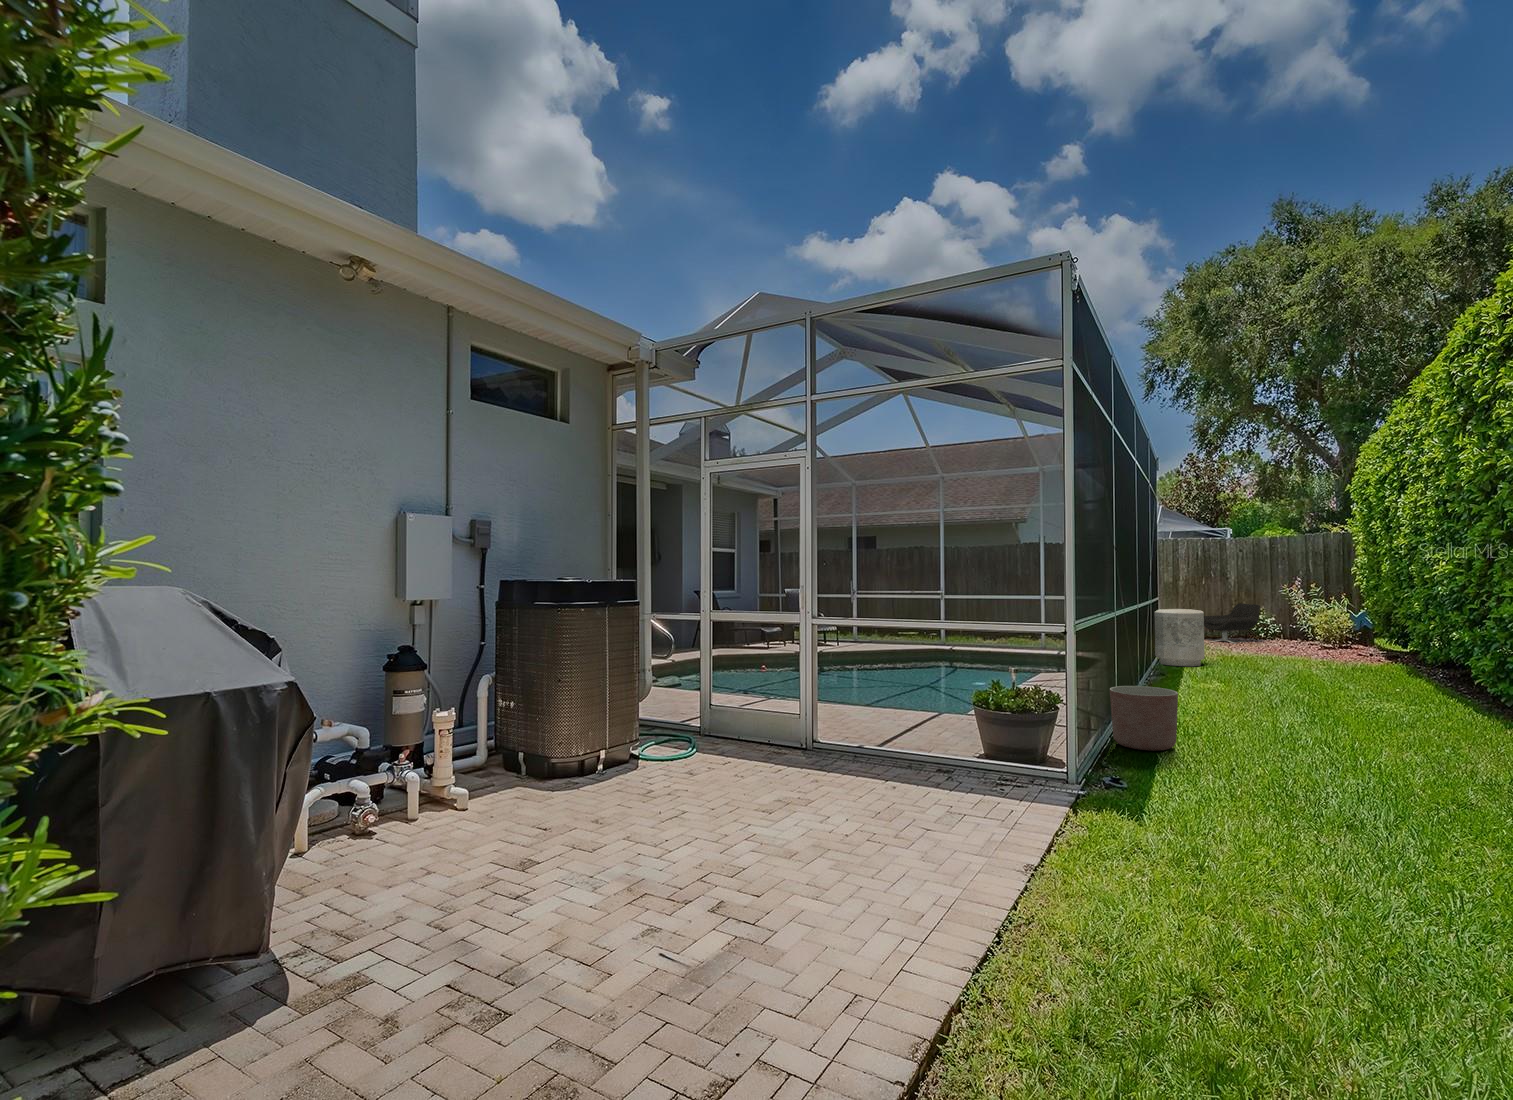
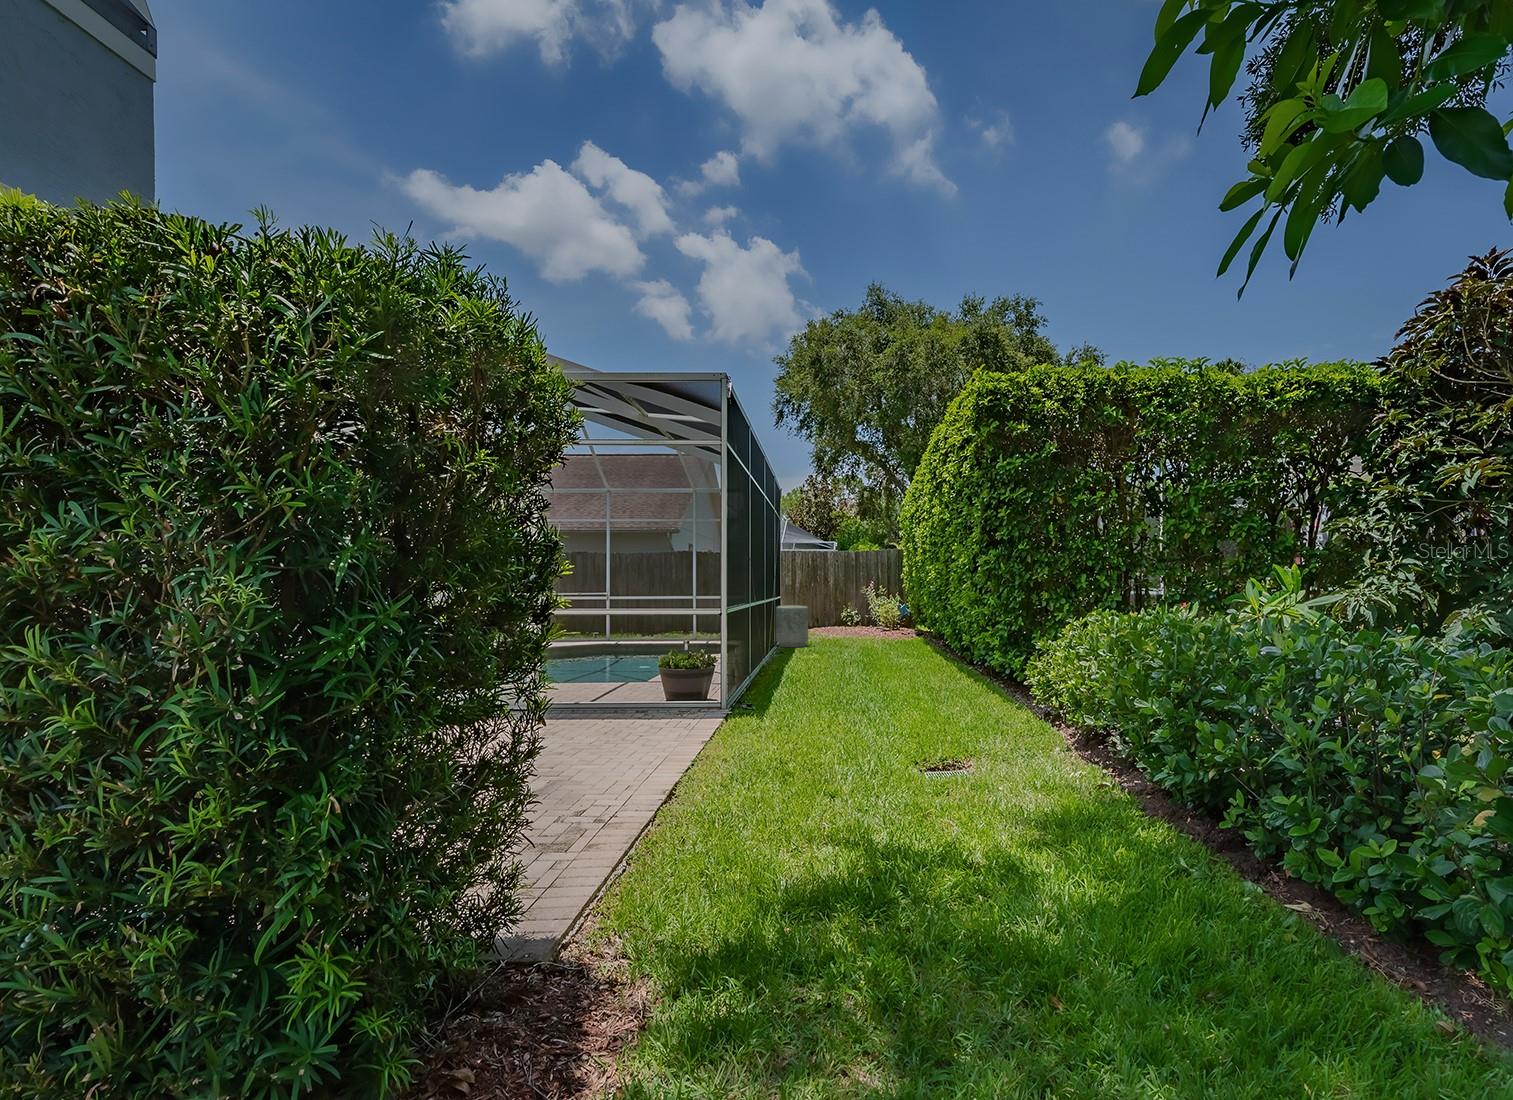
lounge chair: present [1204,603,1260,643] -> none [809,602,848,632]
planter: present [1110,686,1178,751] -> none [745,652,783,690]

